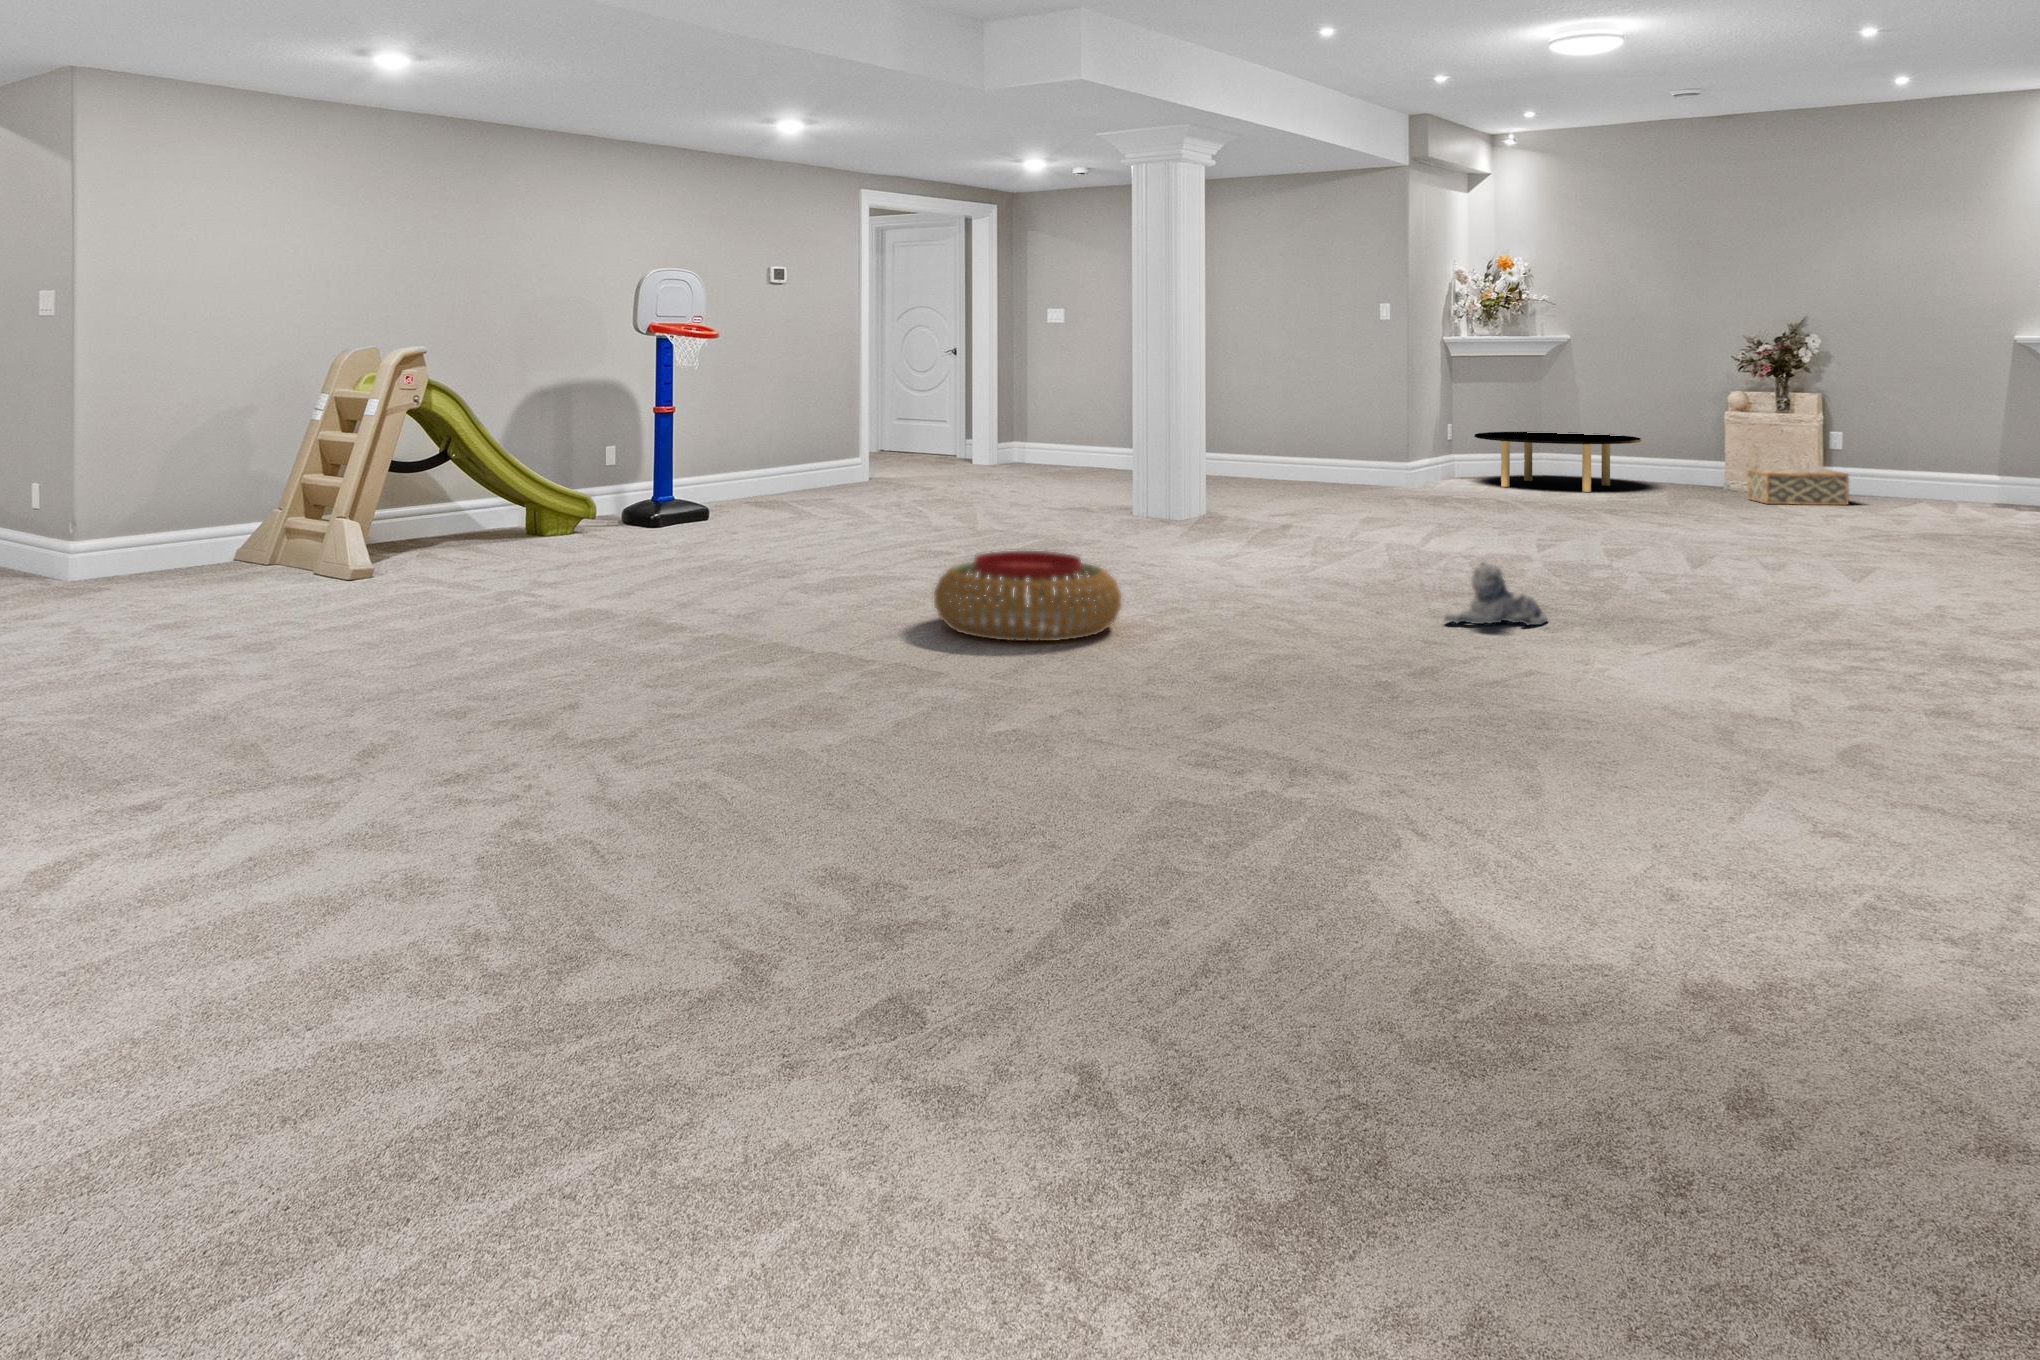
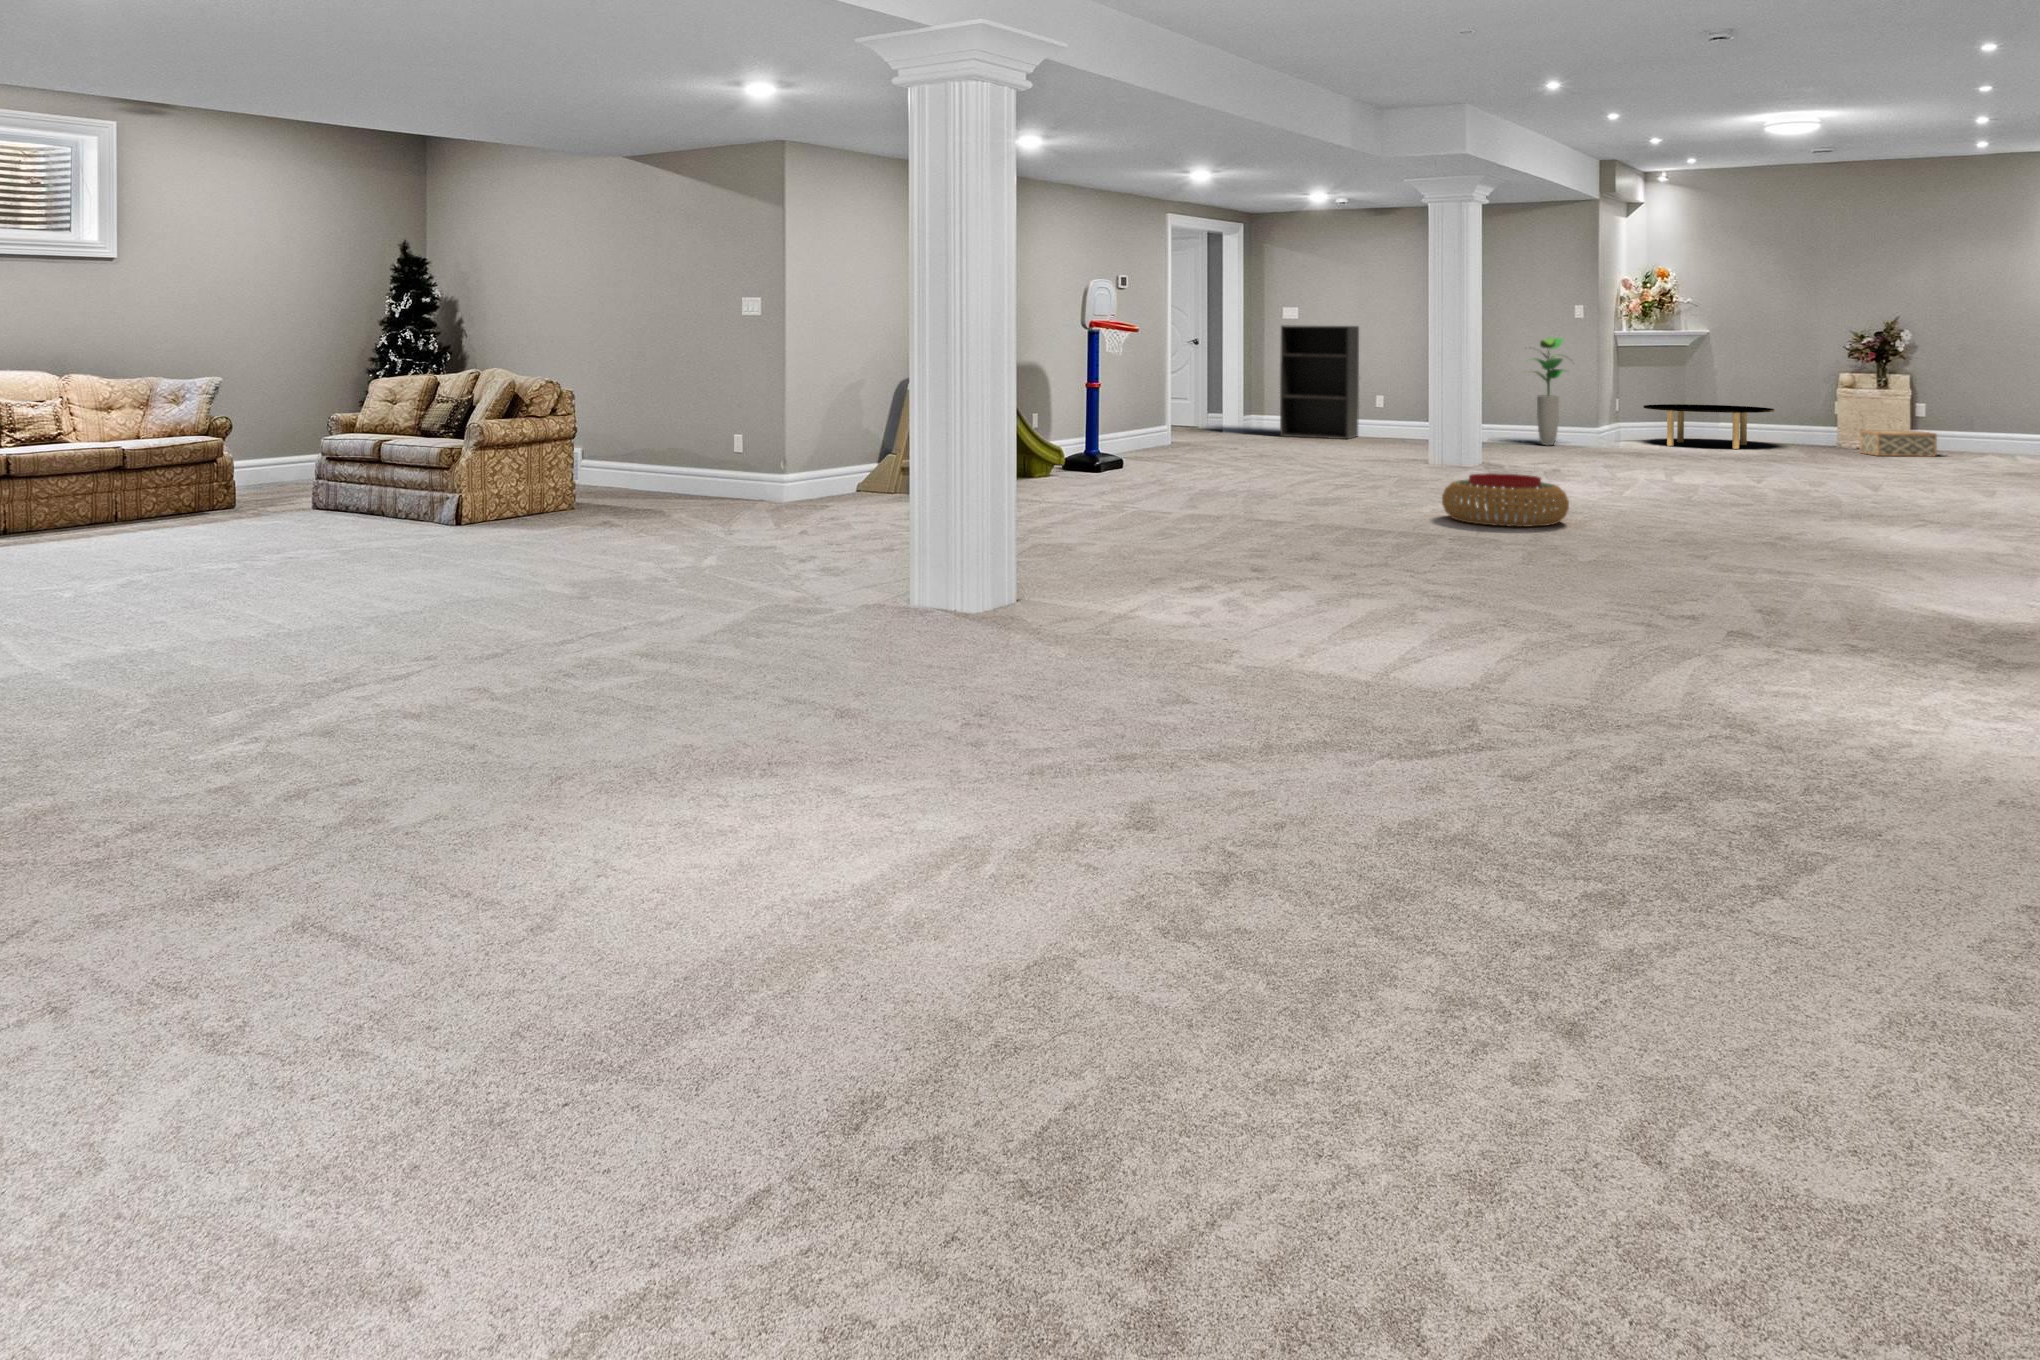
bookshelf: none [1025,331,1124,475] -> present [1280,326,1359,439]
potted plant: none [1310,345,1376,486] -> present [1530,337,1574,446]
plush toy: present [1445,563,1547,625] -> none [1761,479,1824,518]

